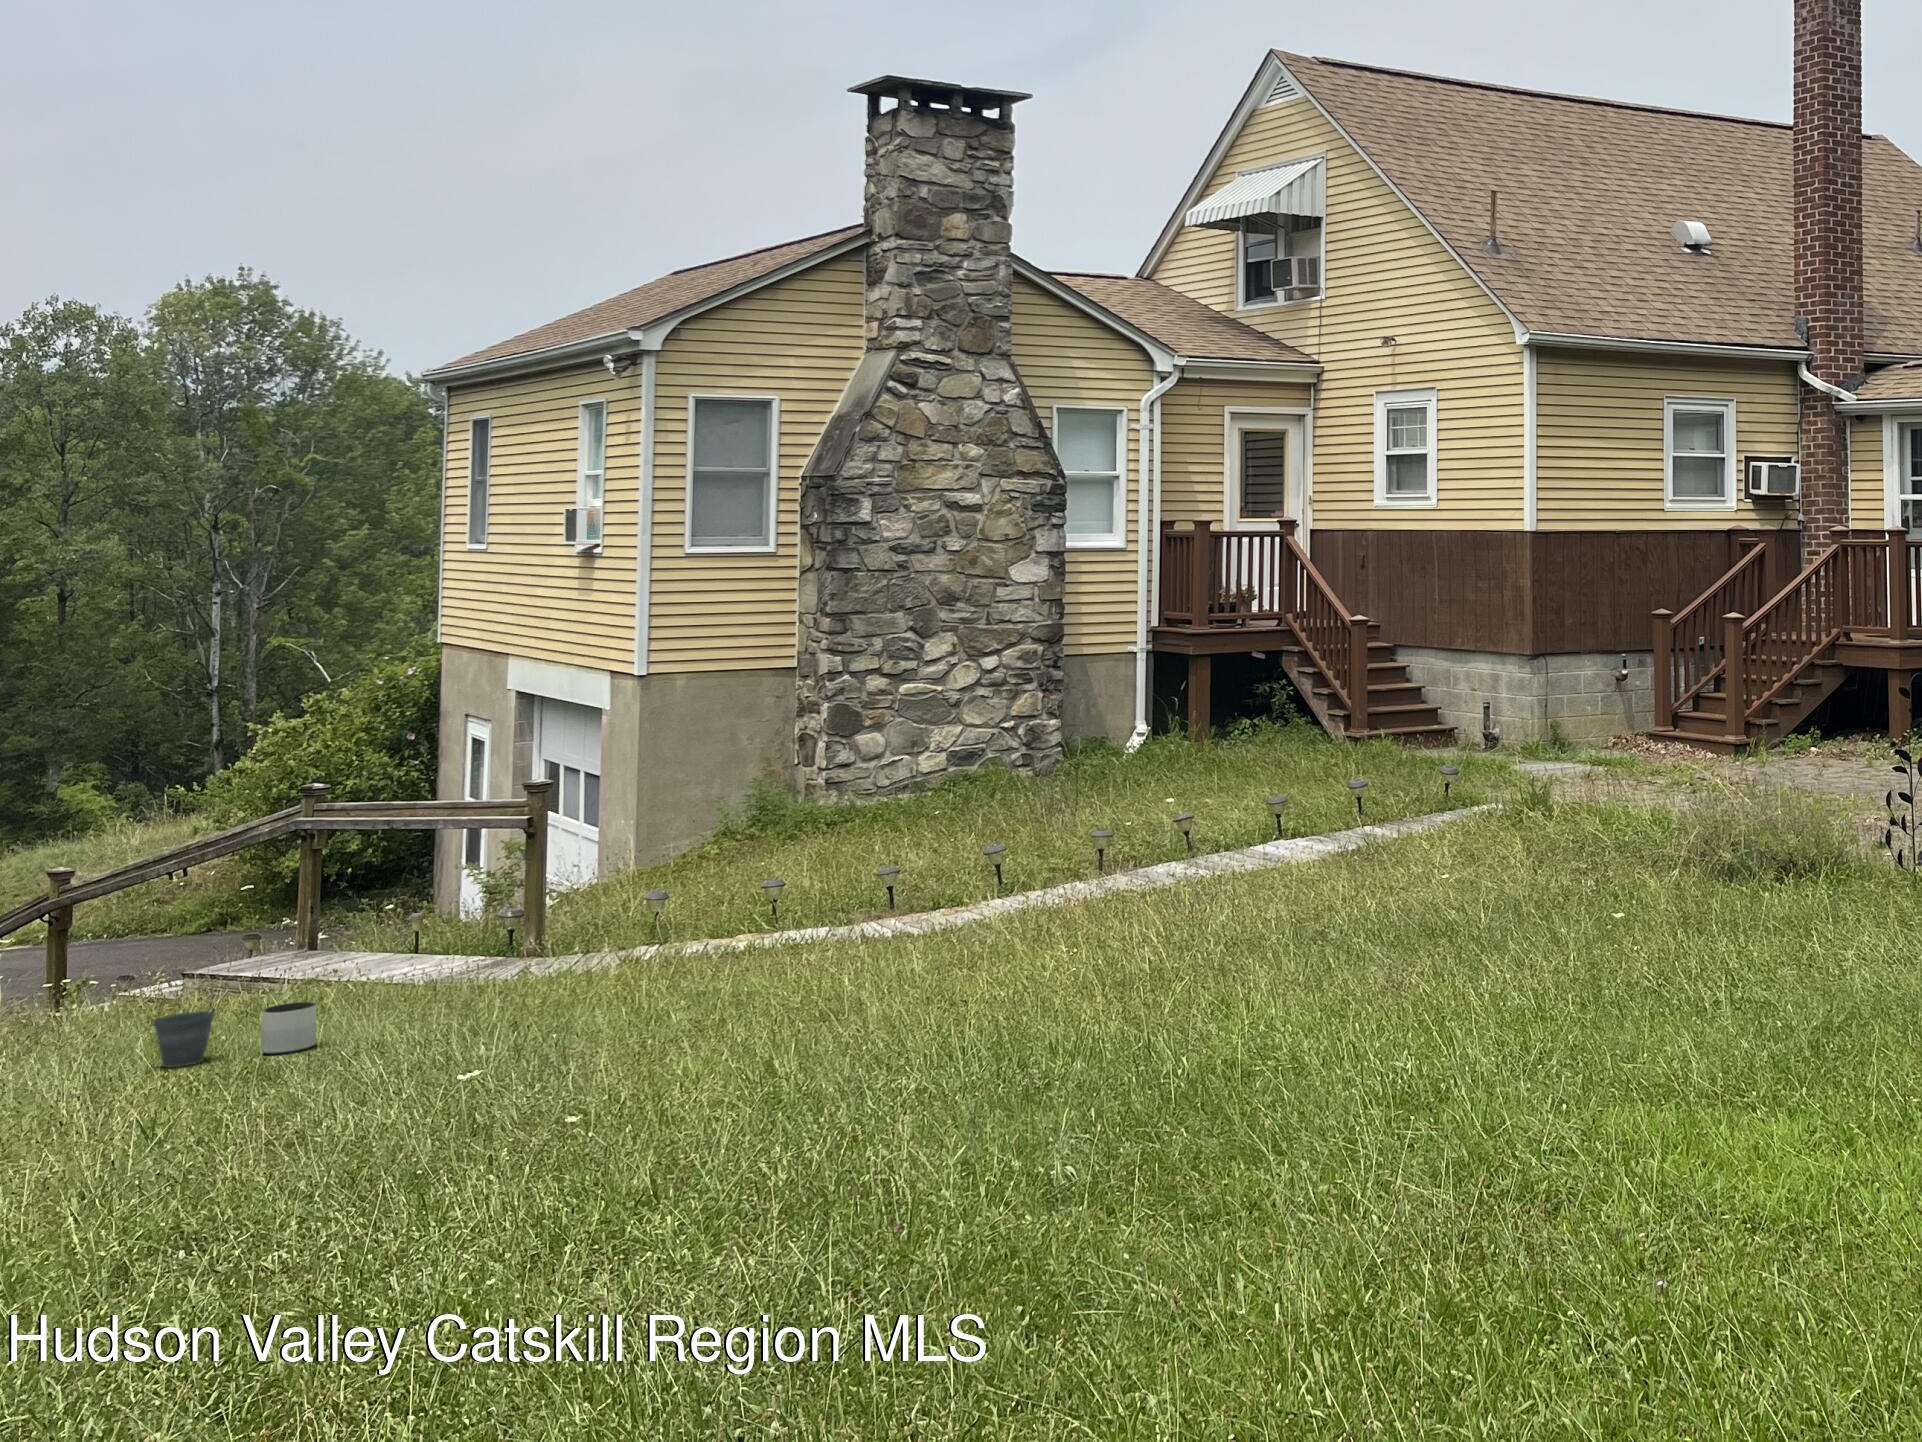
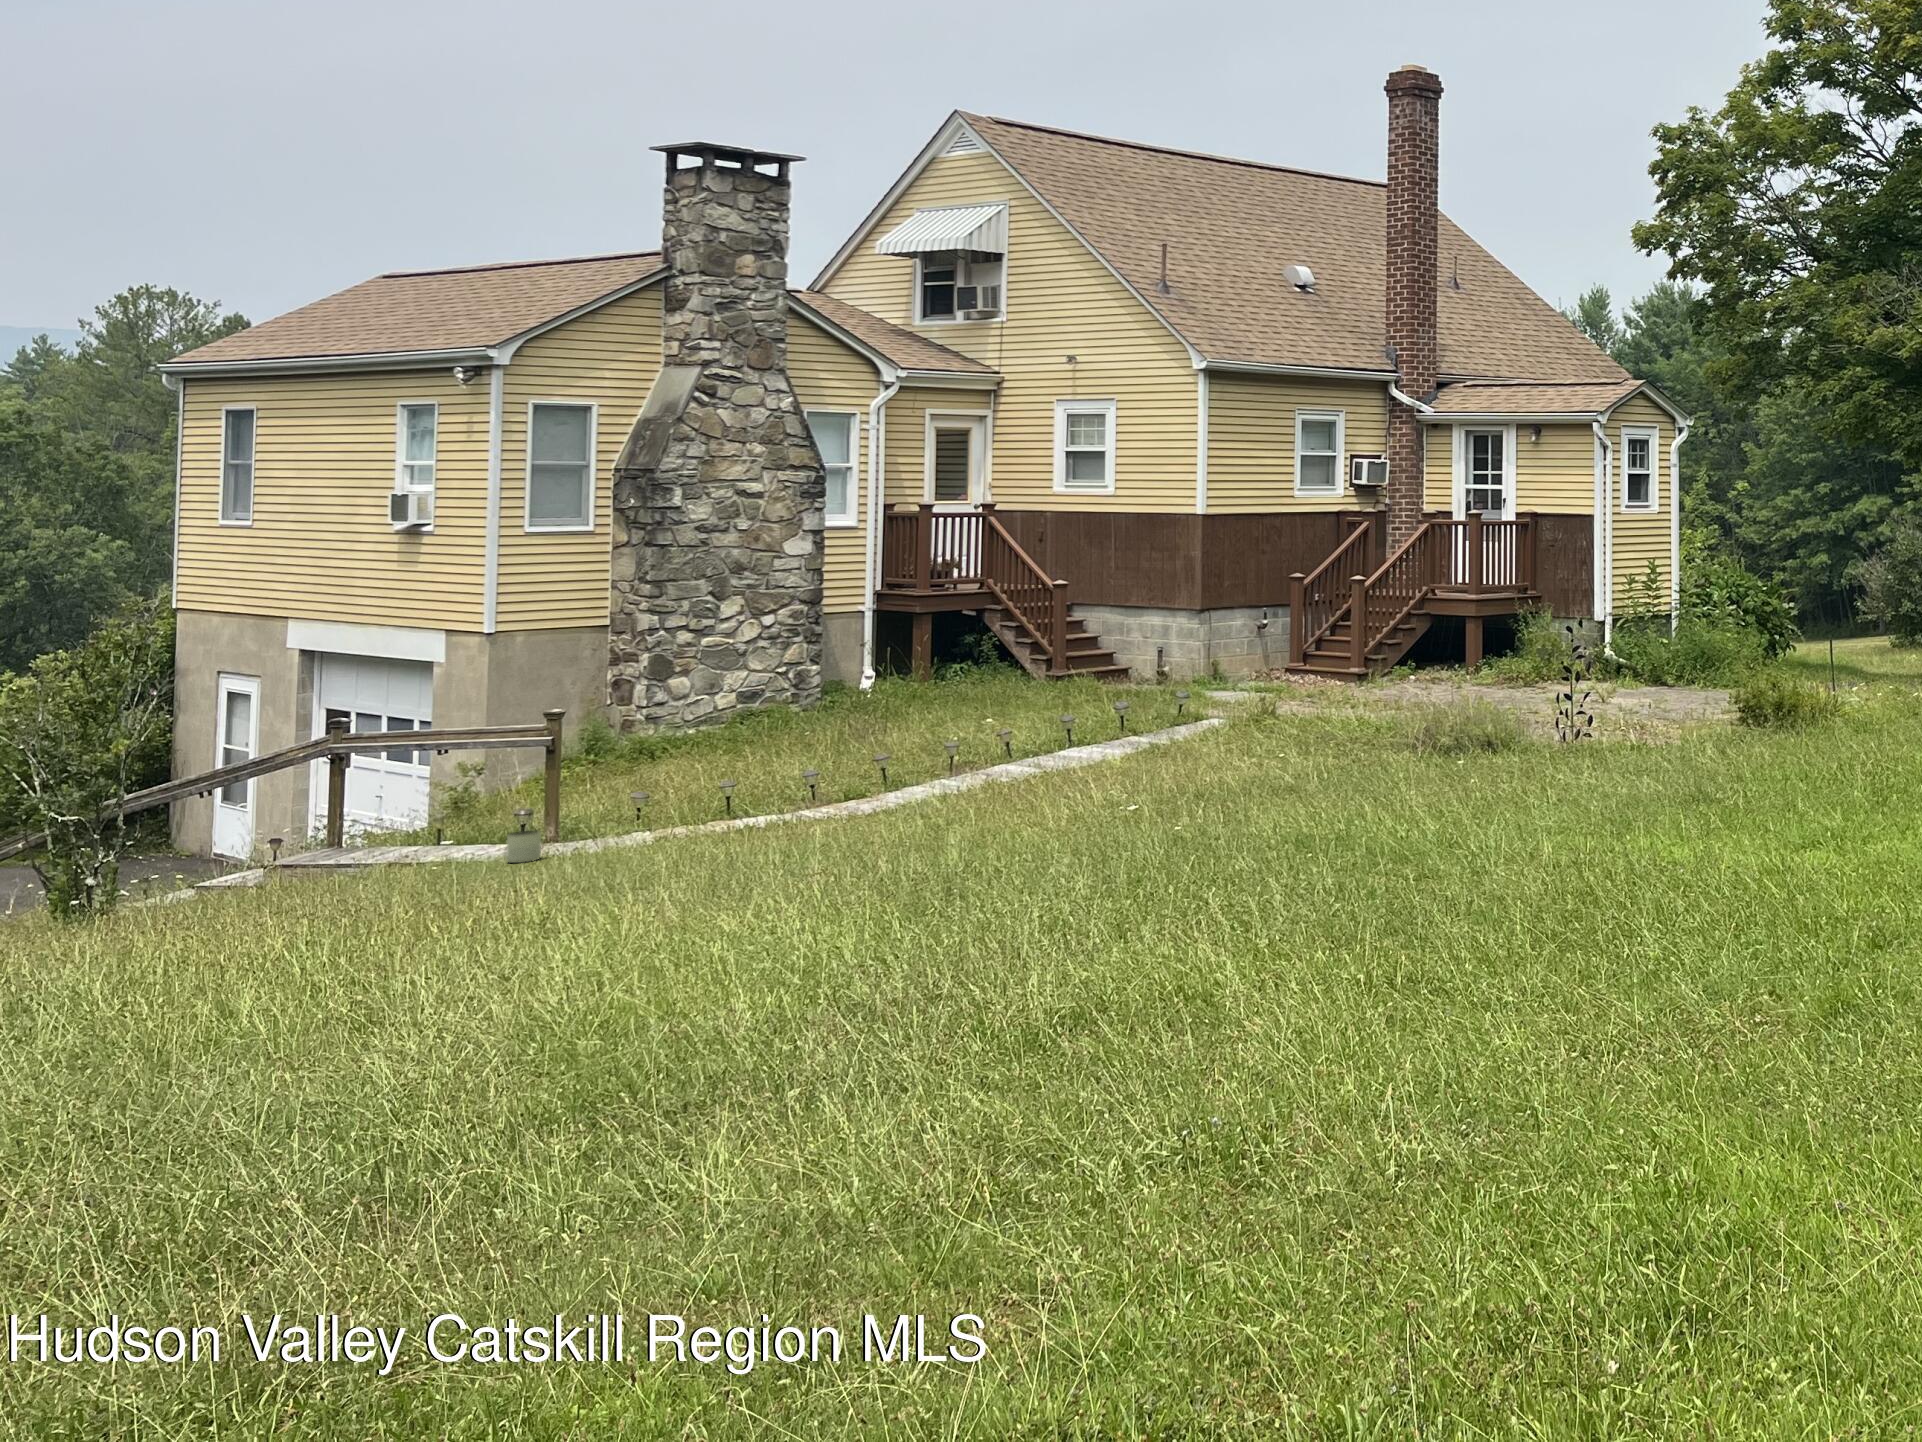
bucket: present [153,987,215,1068] -> none [437,821,476,873]

